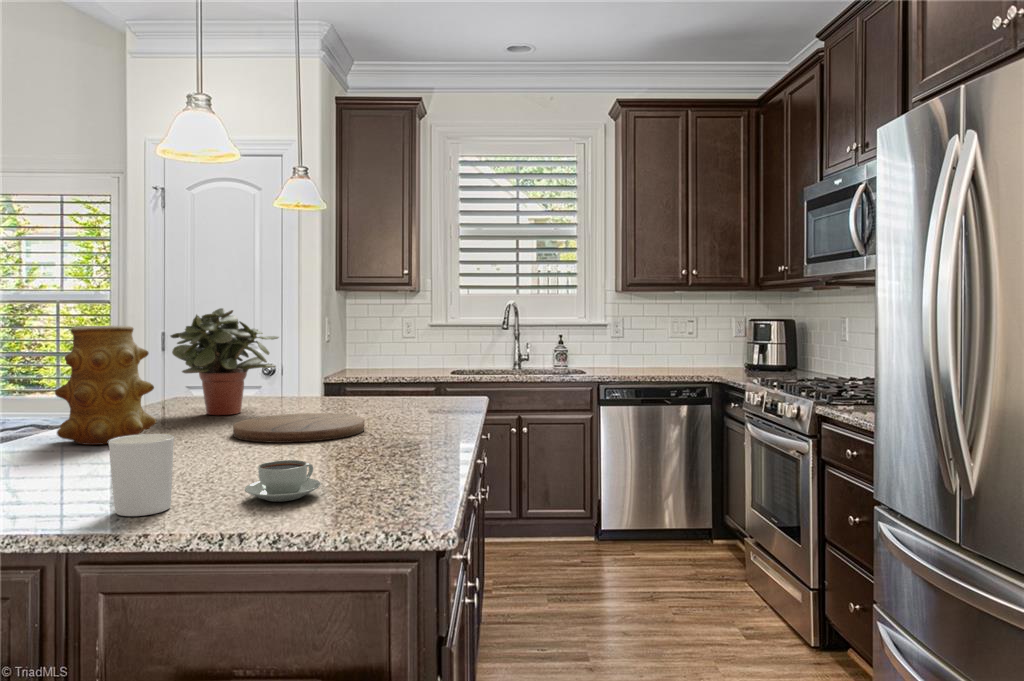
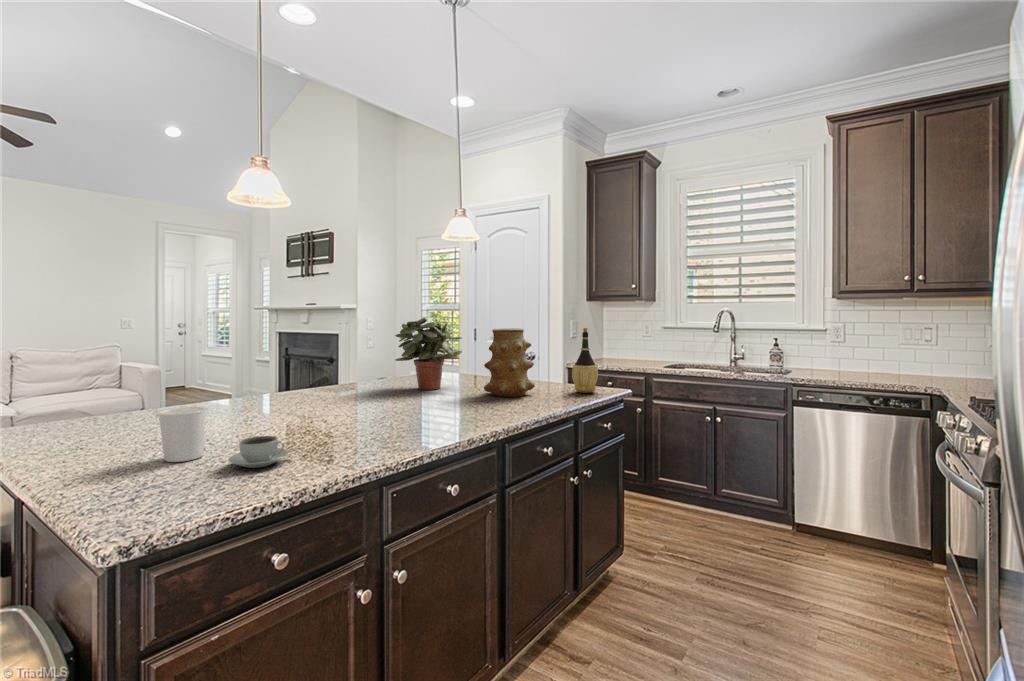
wine bottle: none [424,322,456,401] -> present [572,328,598,393]
vase: present [55,326,156,445] -> present [484,328,535,397]
cutting board: present [233,413,364,443] -> none [378,394,471,418]

